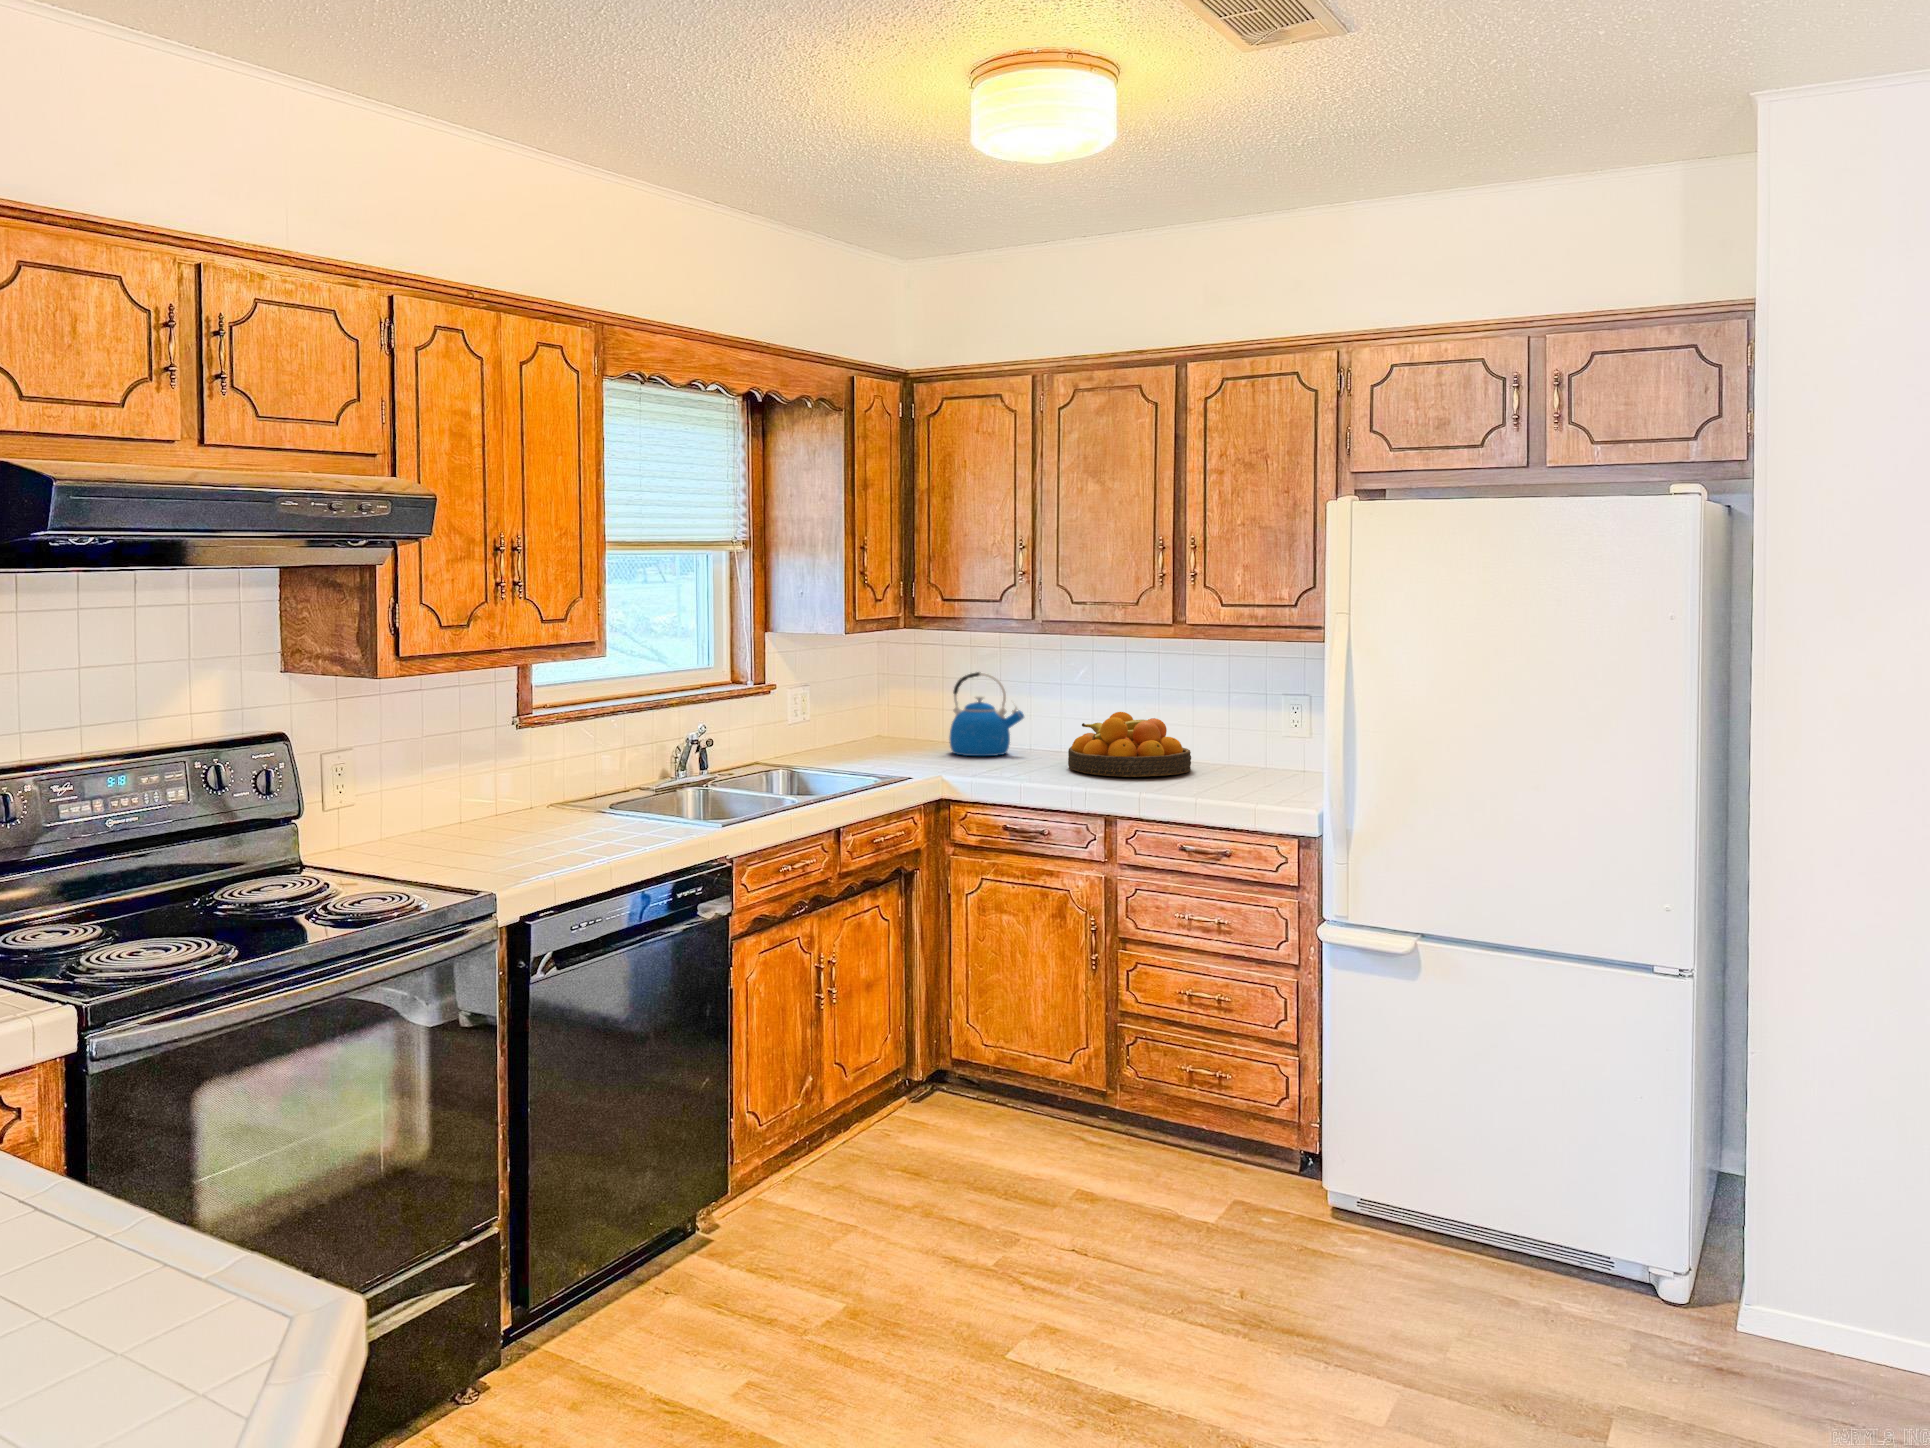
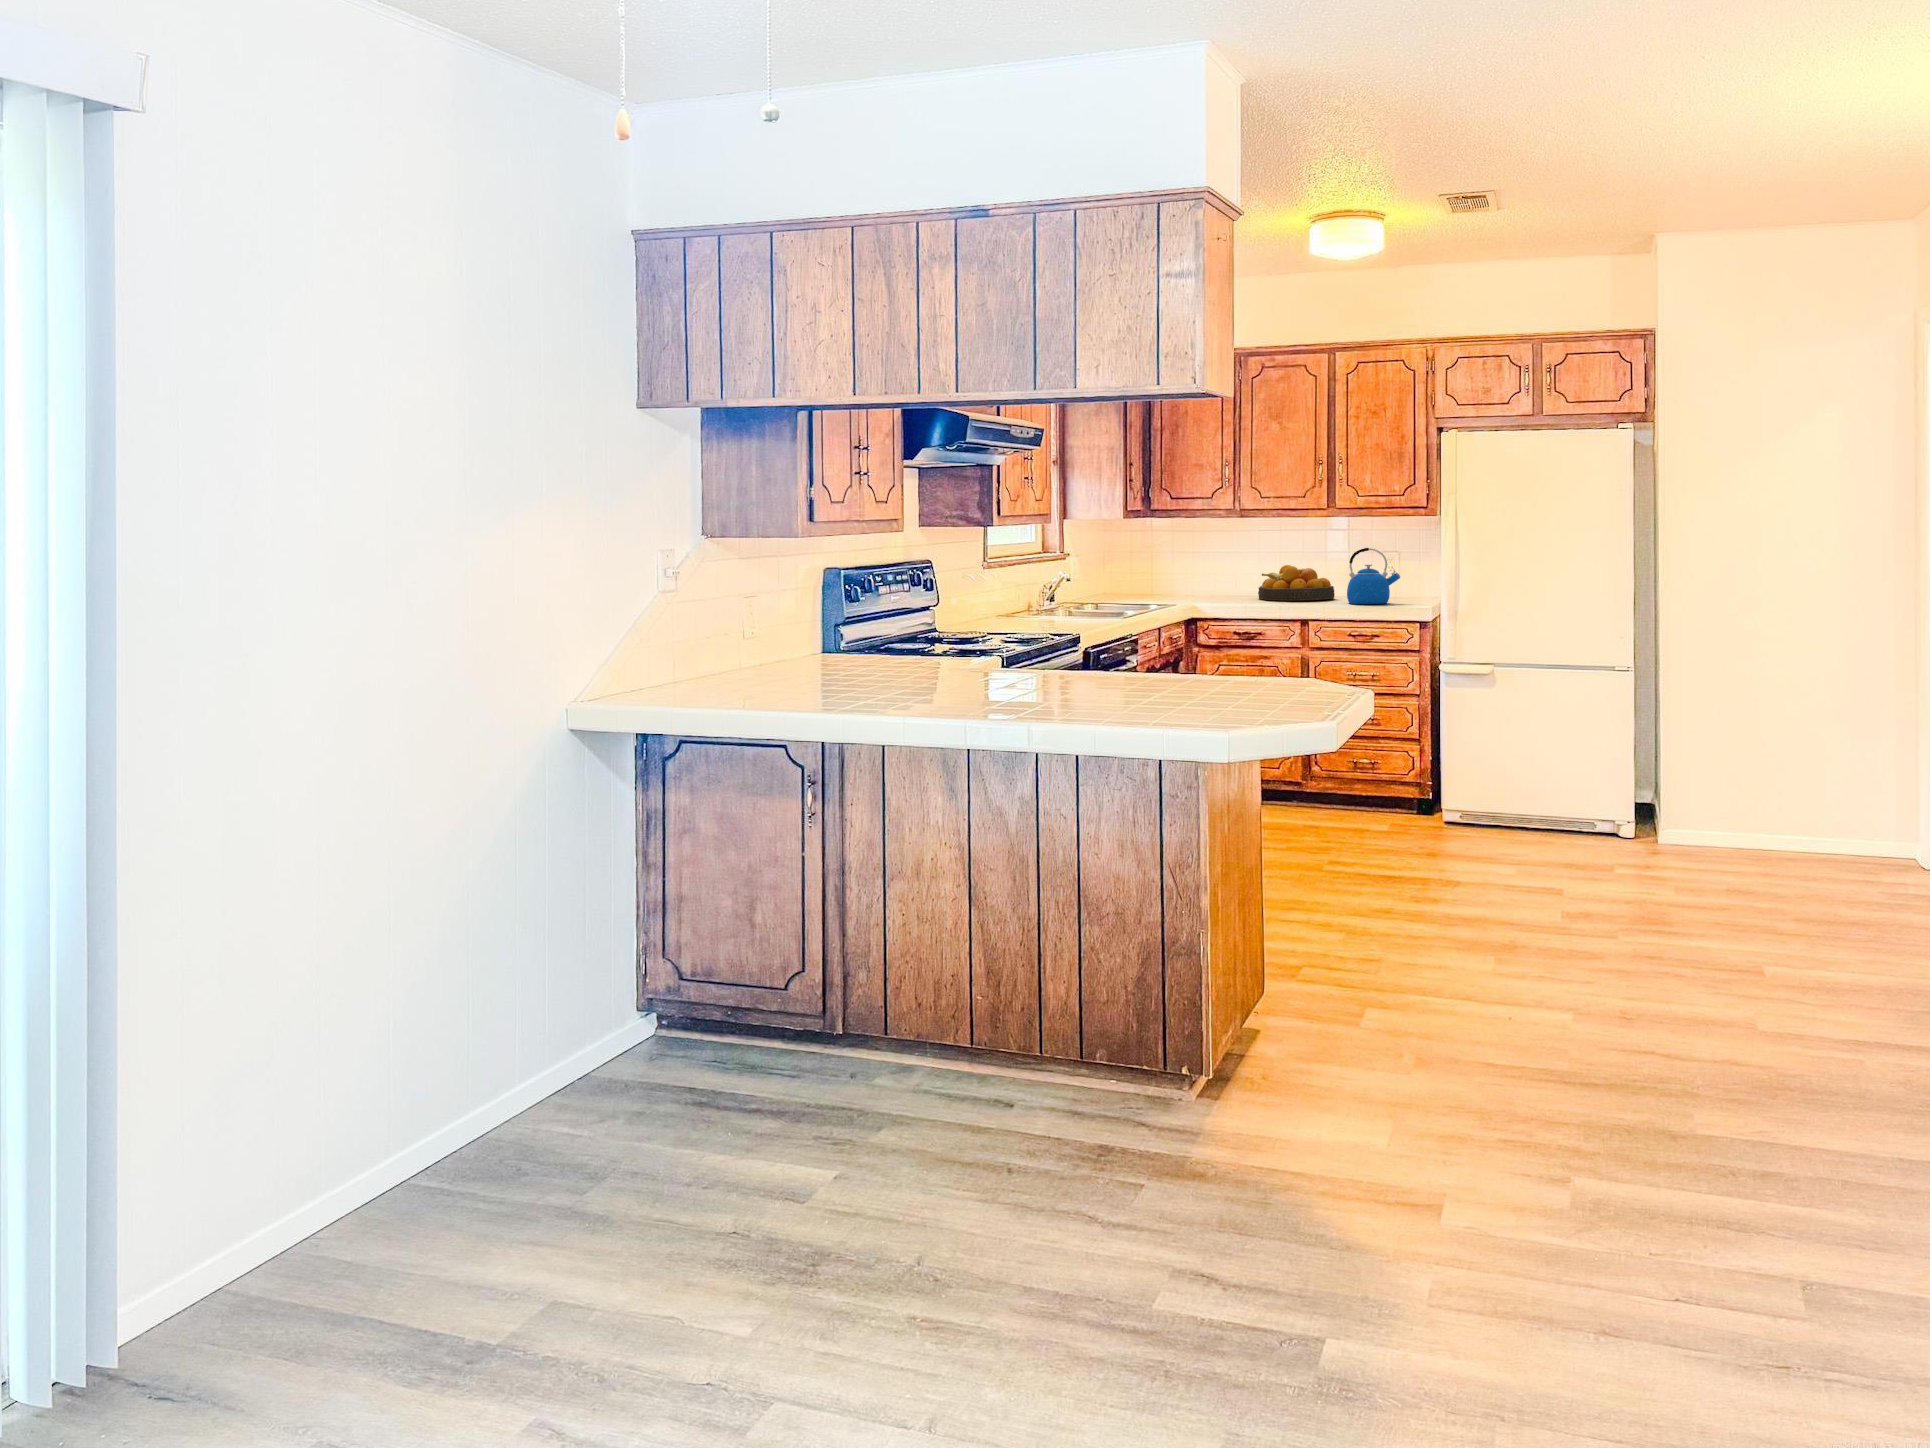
kettle: present [950,672,1024,756] -> present [1347,548,1400,604]

